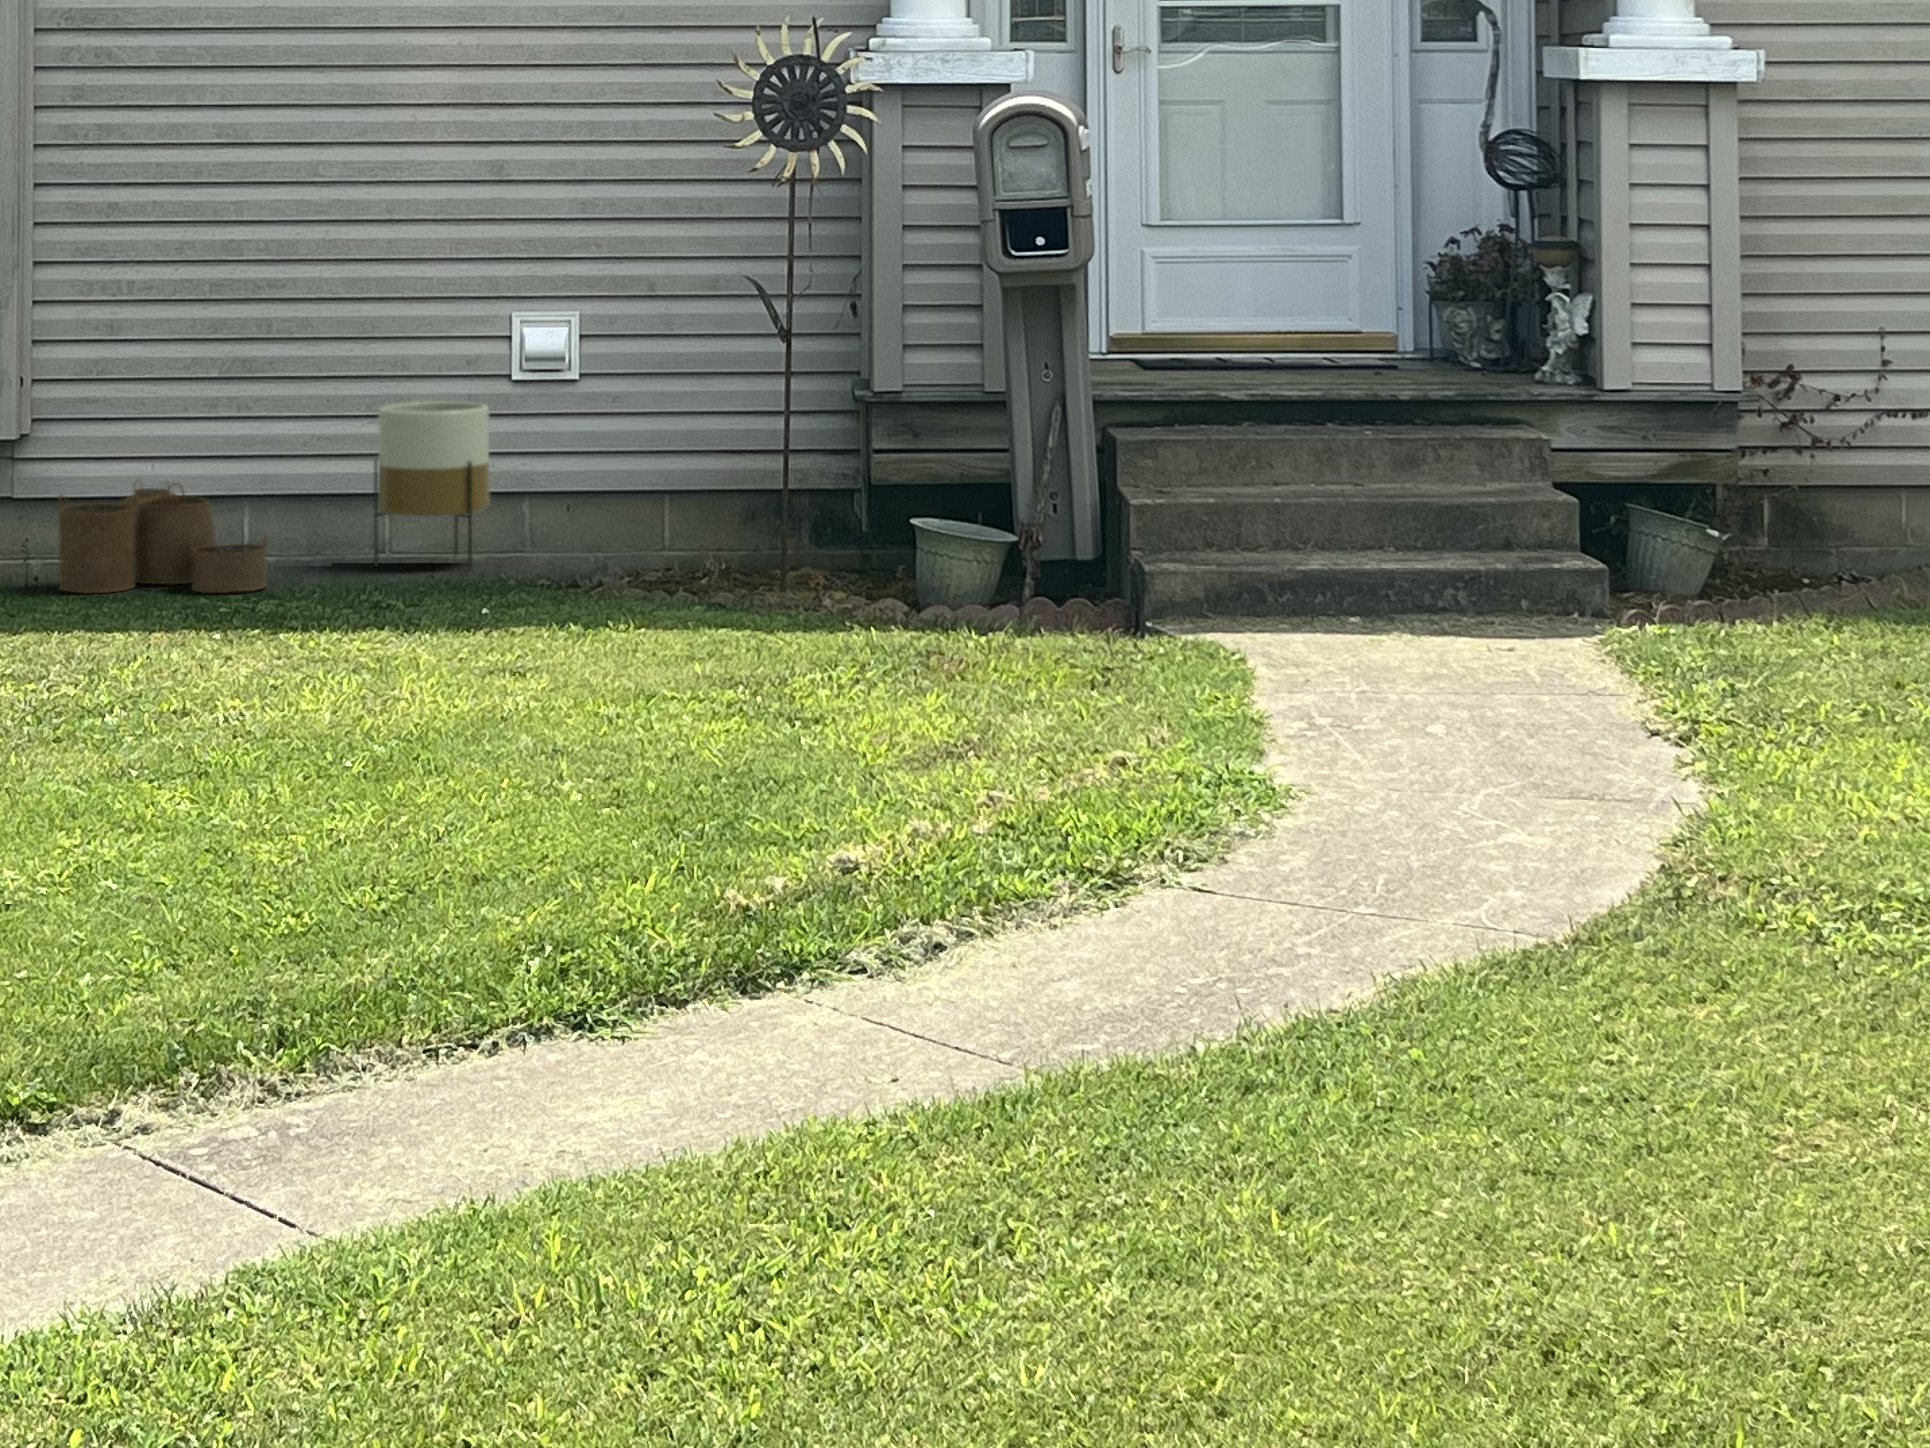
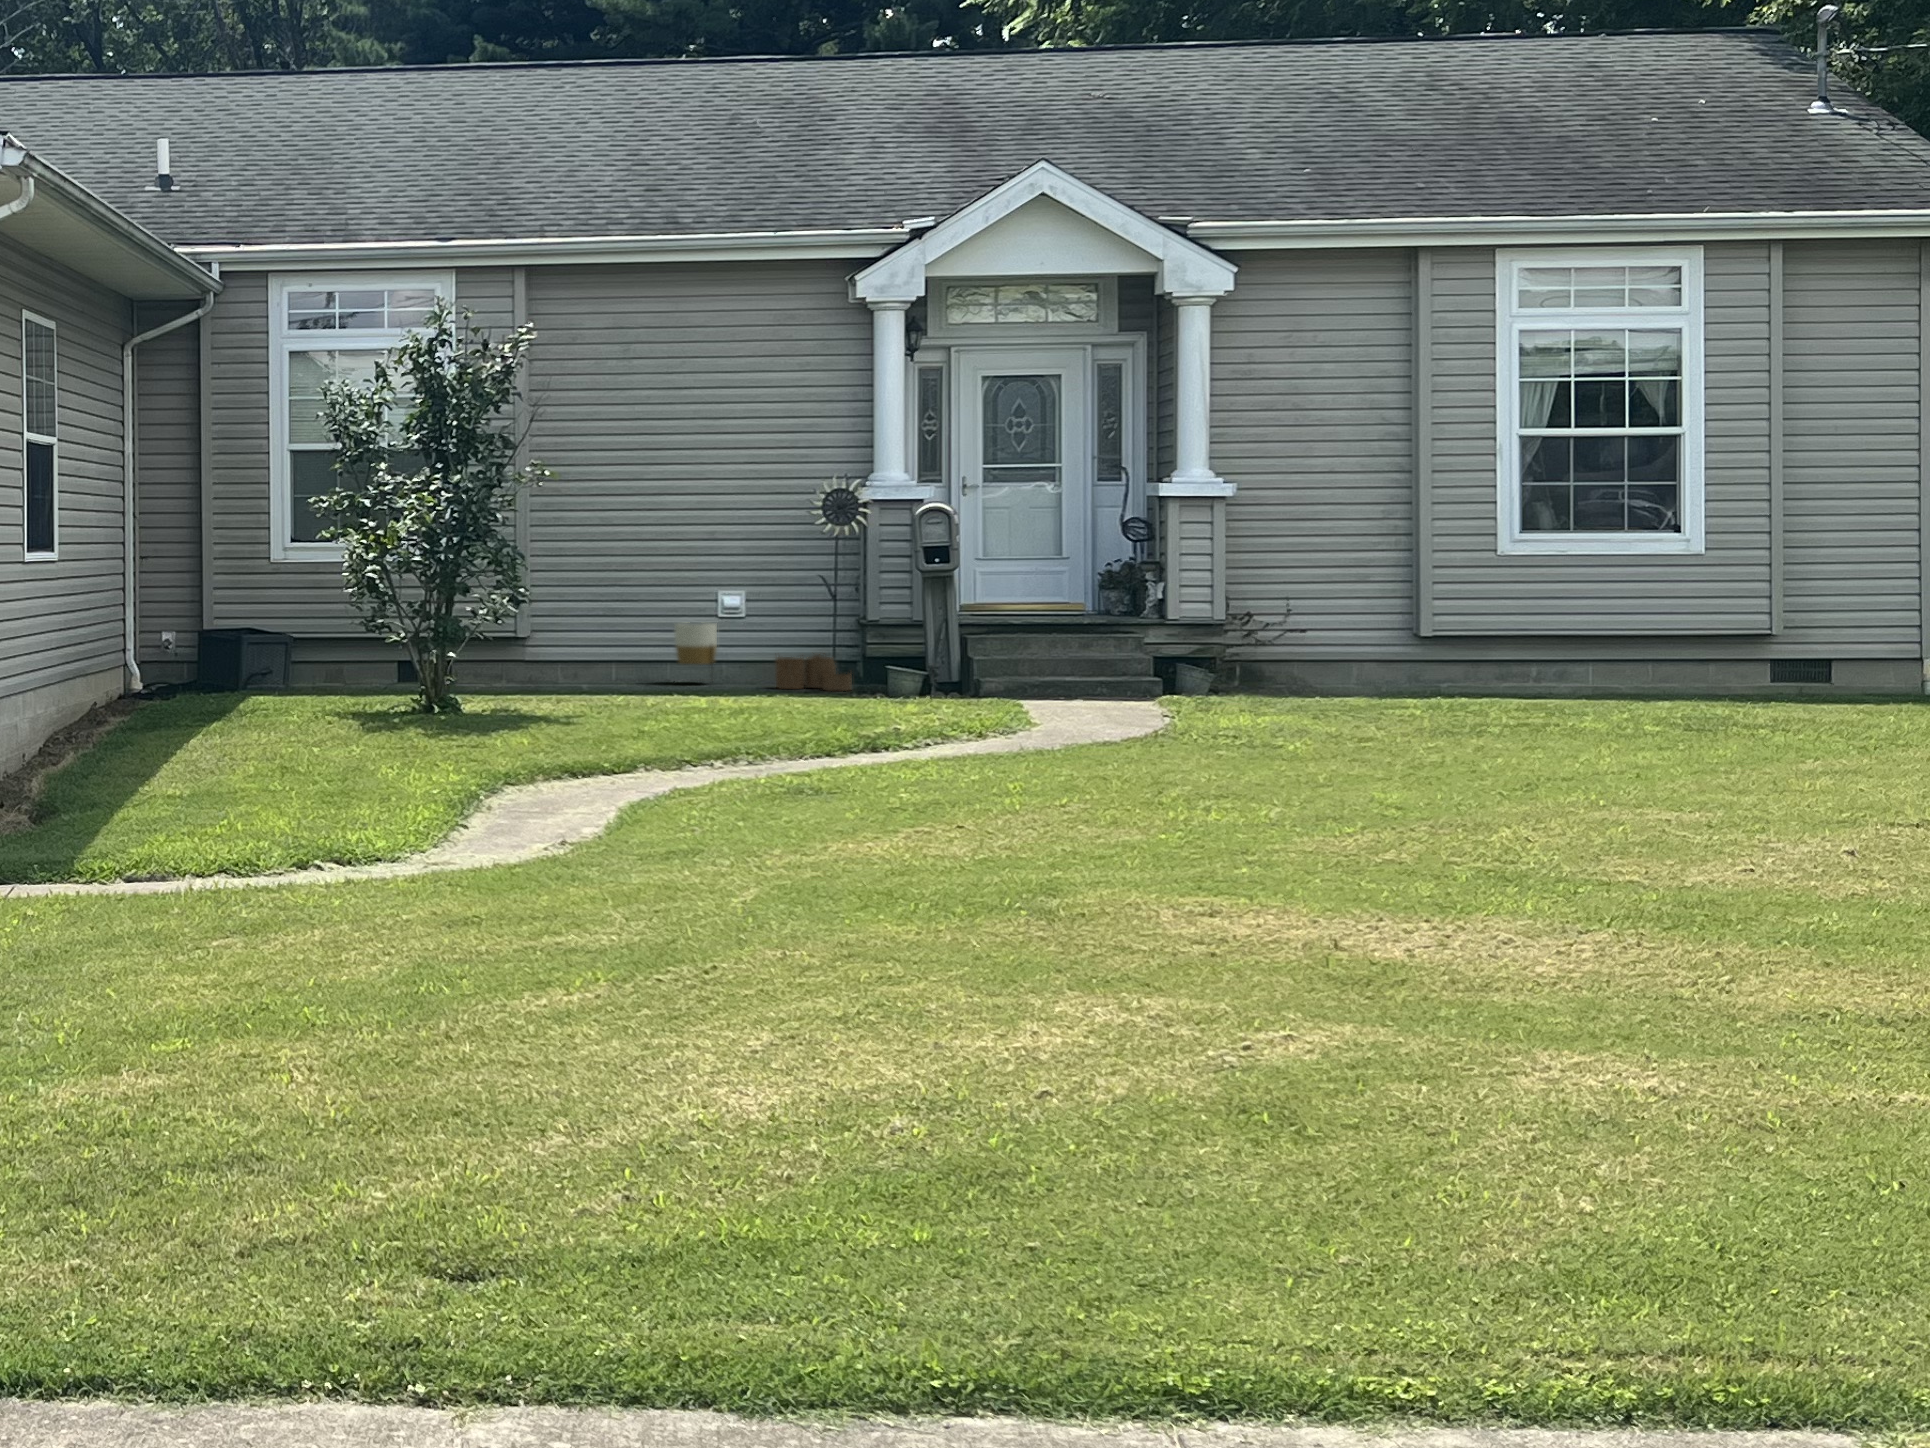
woven basket: present [59,483,267,593] -> present [775,653,852,691]

